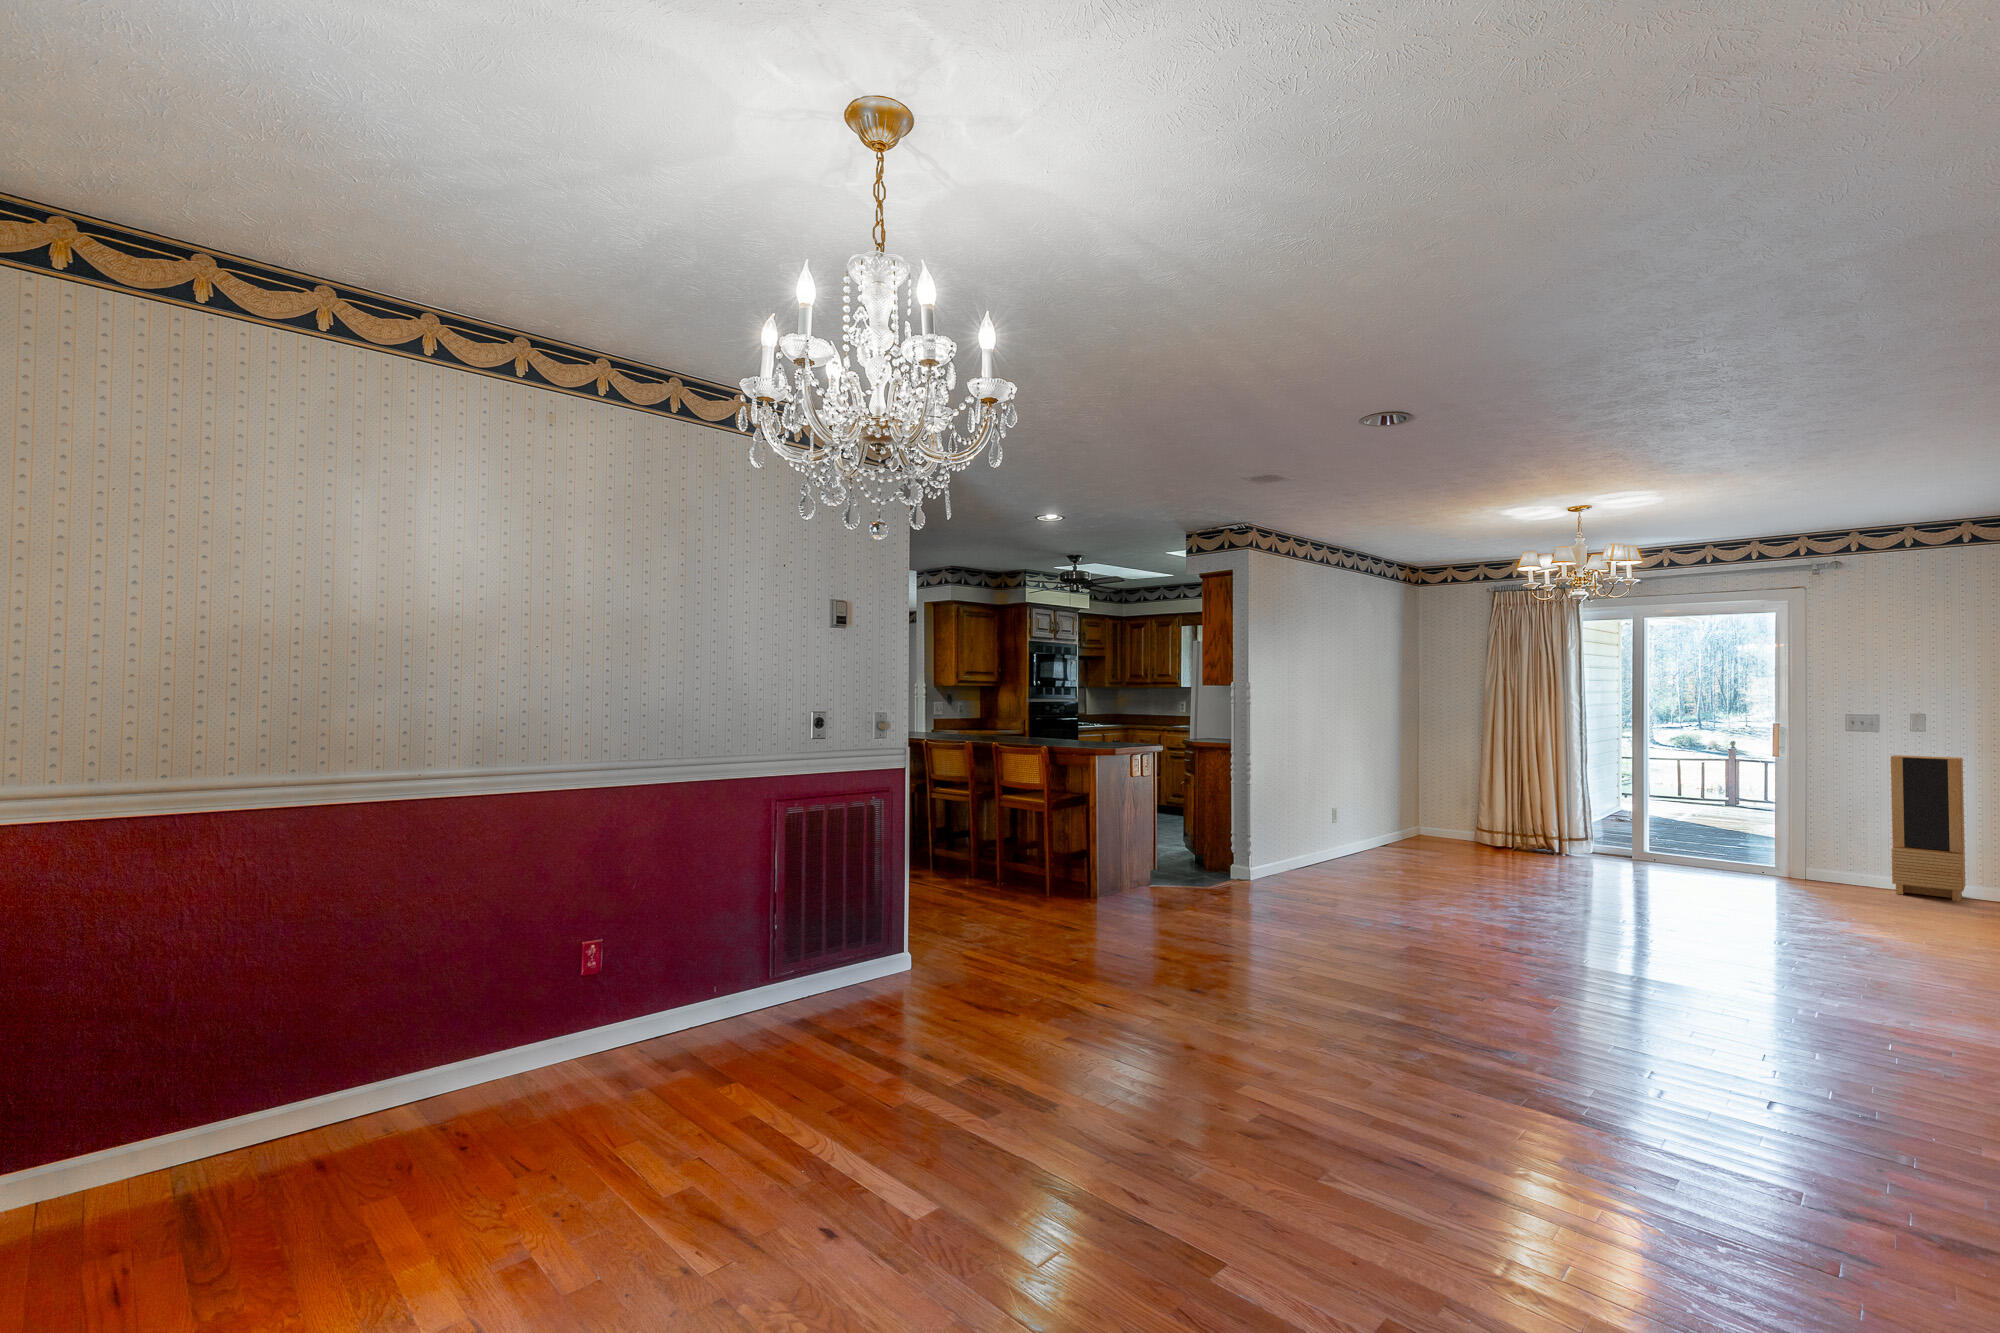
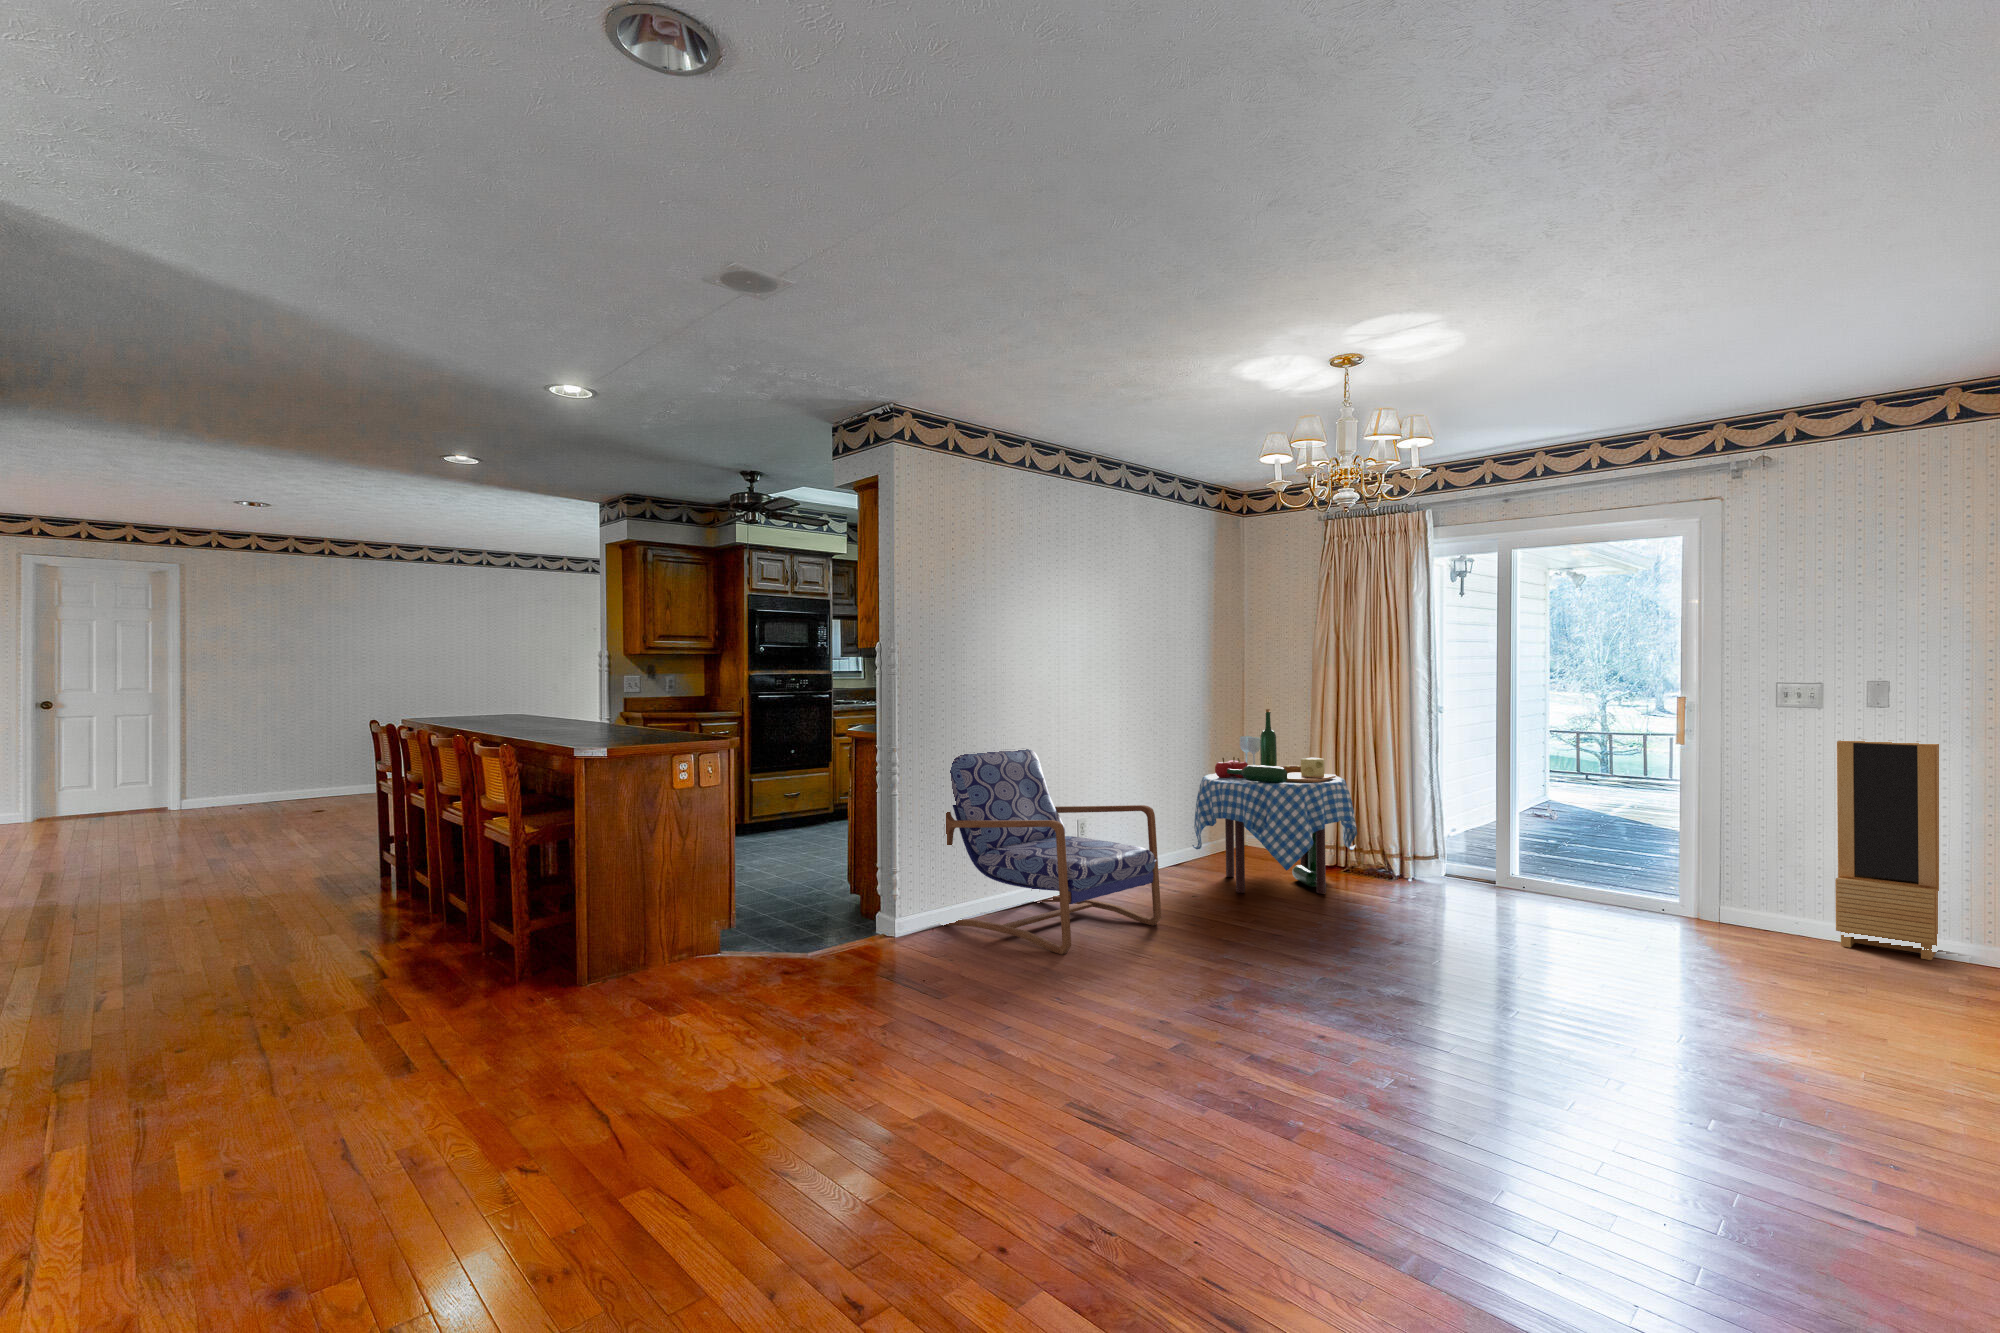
dining table: none [1407,731,1535,863] -> present [1193,709,1357,894]
armchair: none [1262,757,1423,894] -> present [946,749,1161,955]

